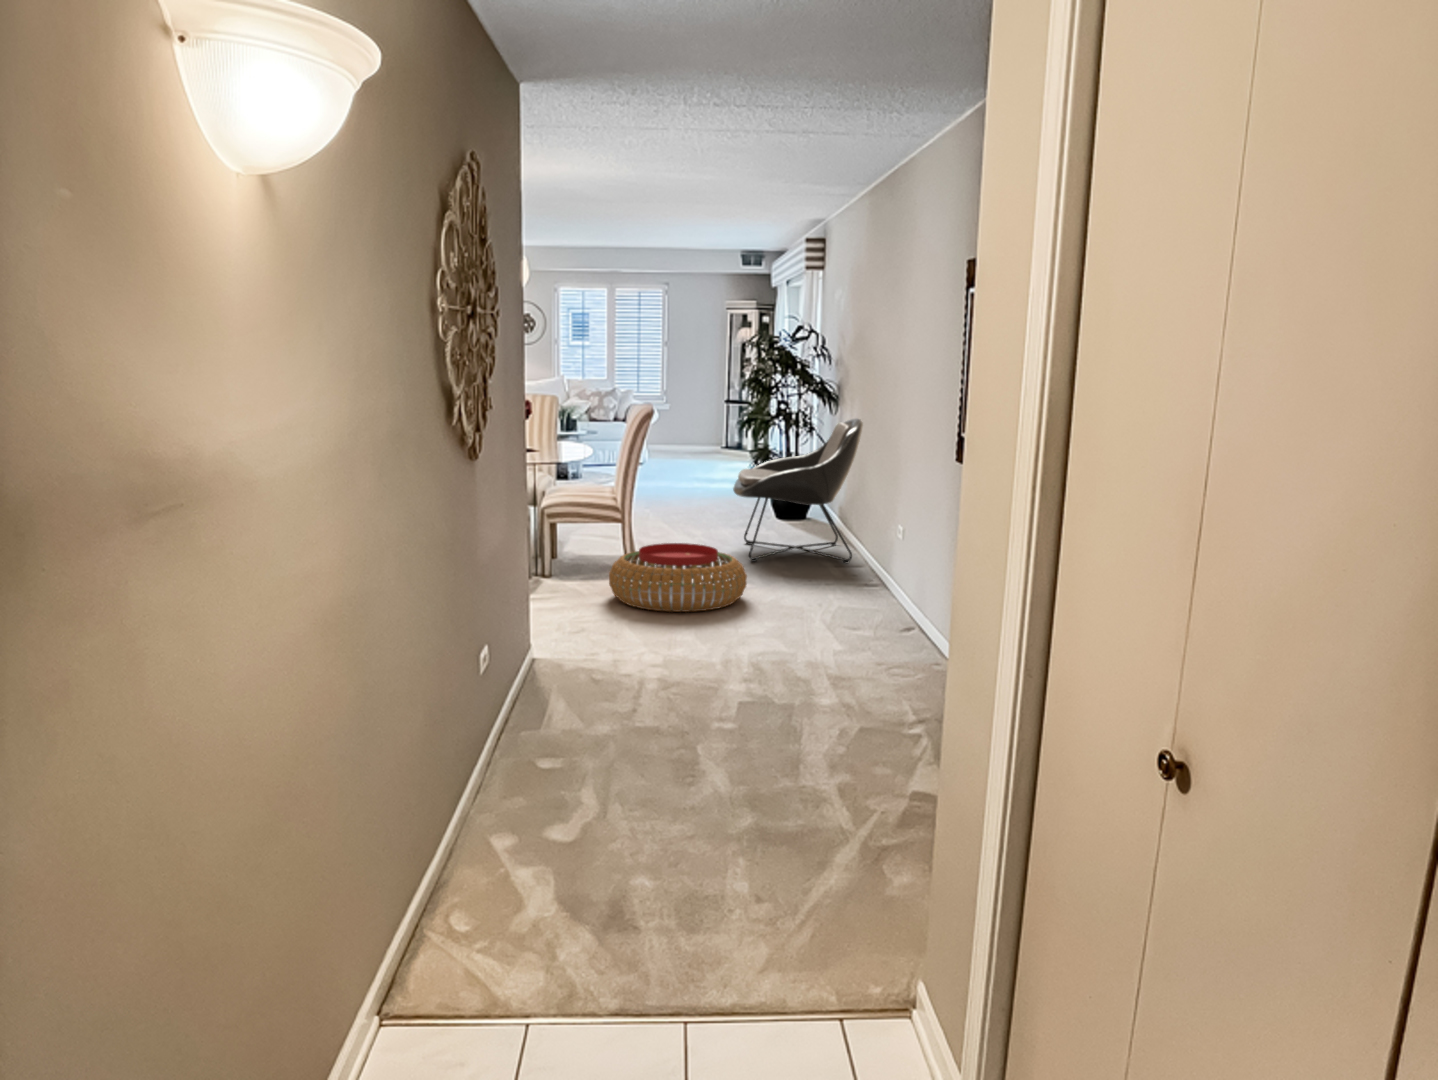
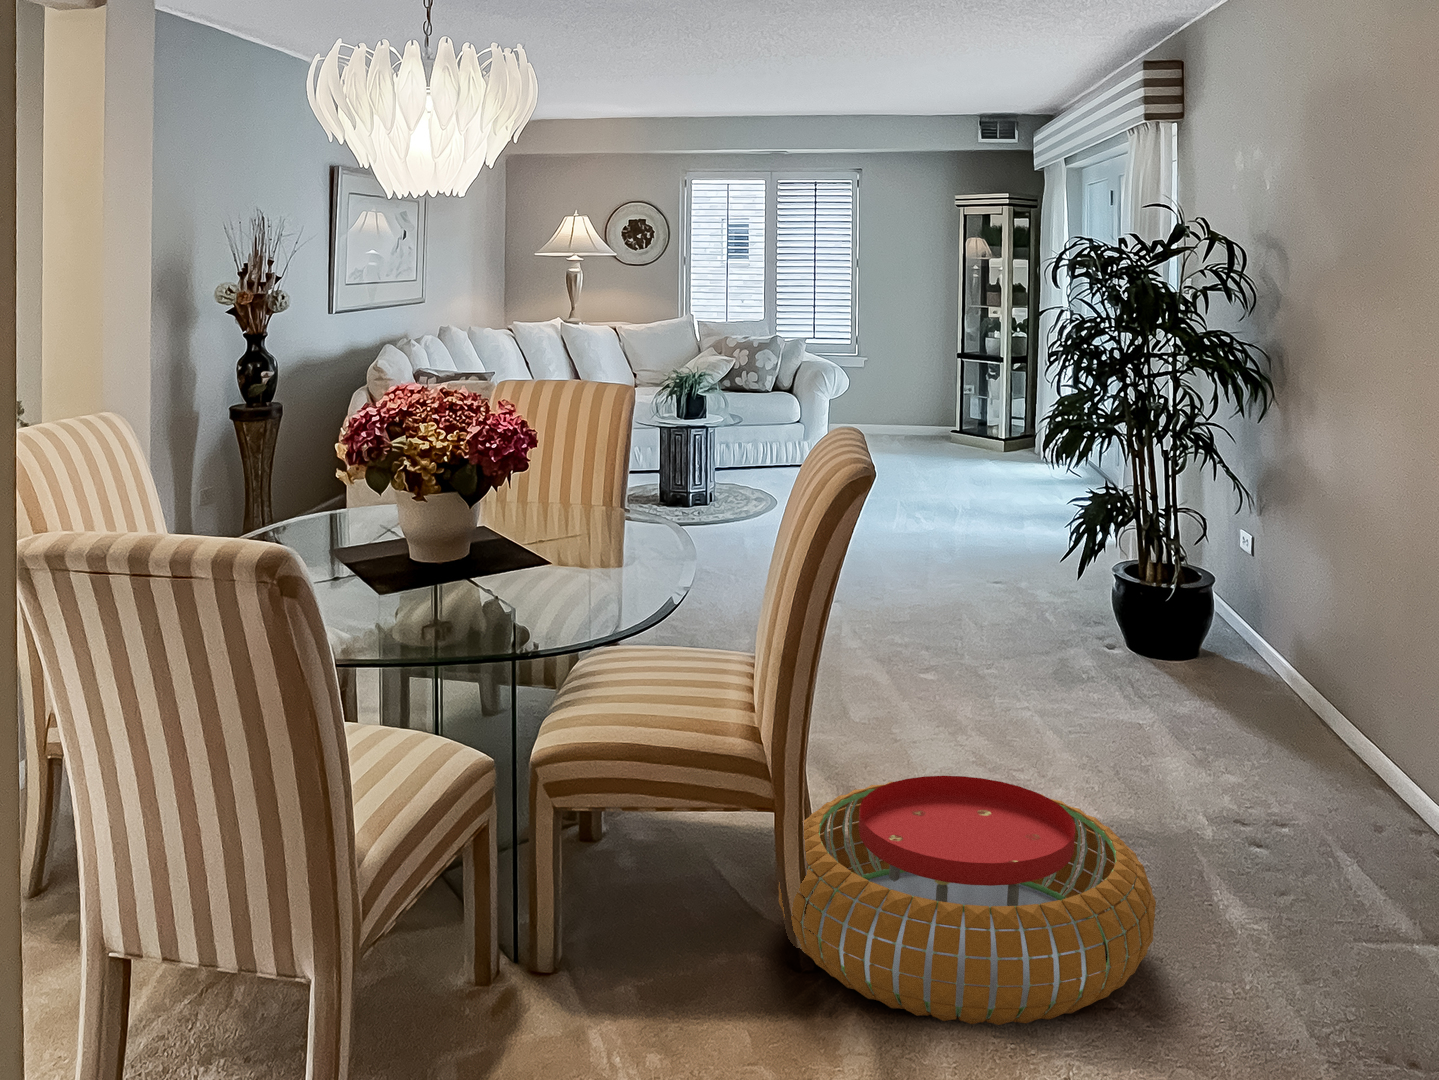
lounge chair: present [733,418,863,563] -> none [1043,428,1369,772]

